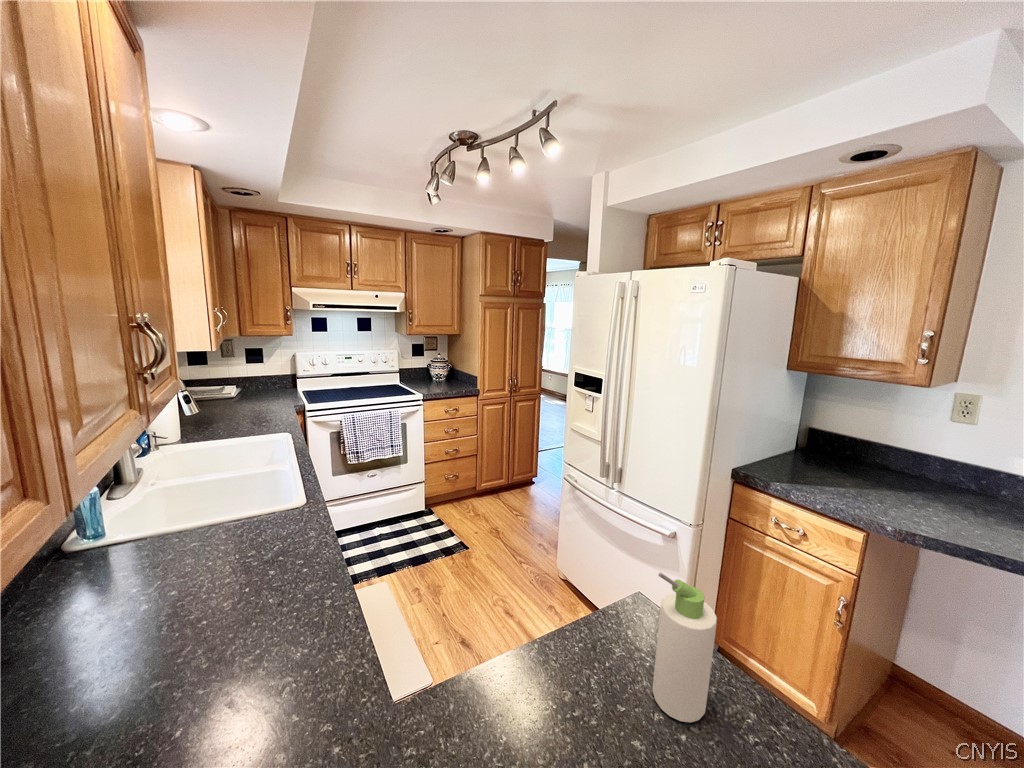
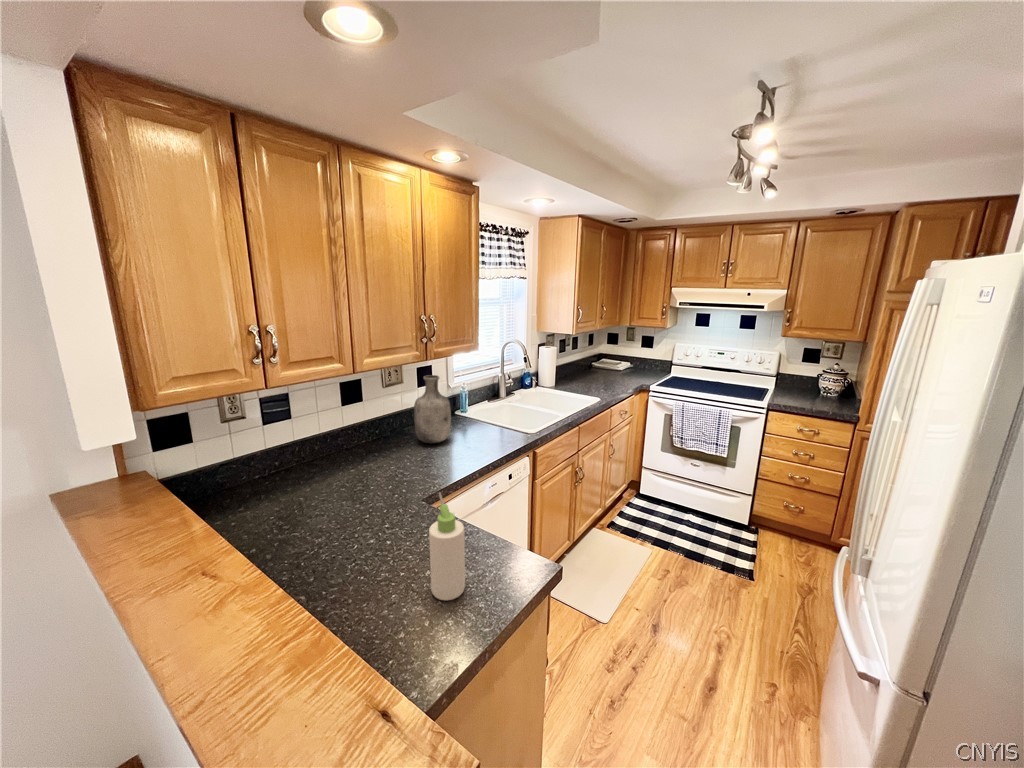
vase: none [83,460,205,636] -> present [414,375,451,443]

